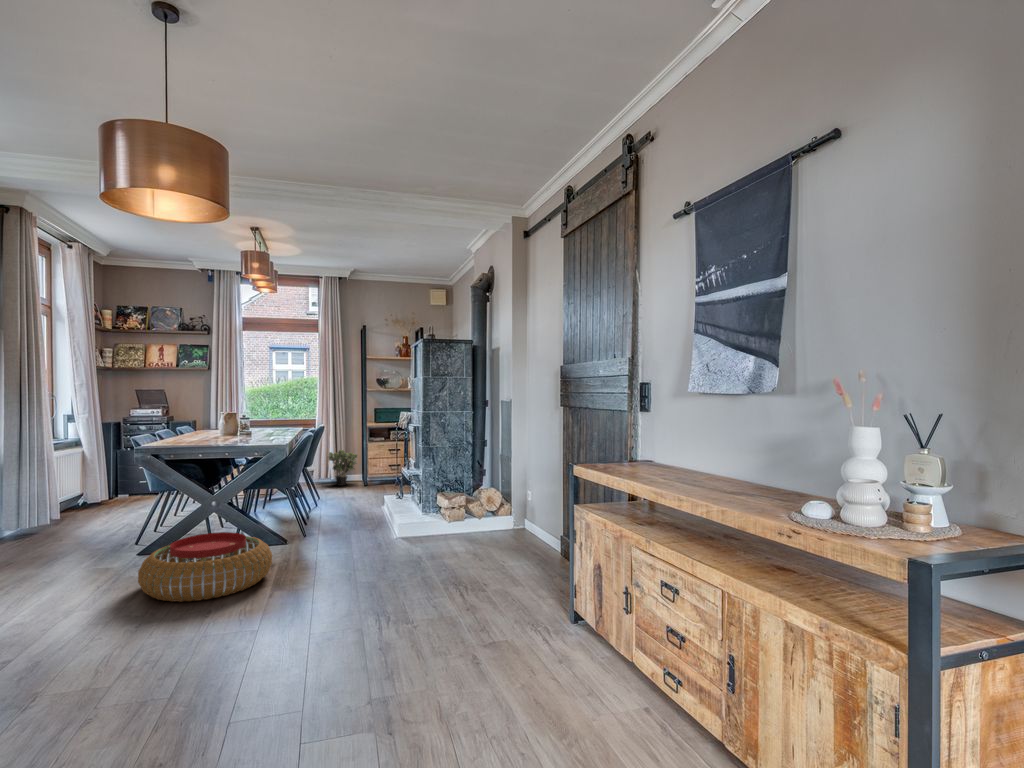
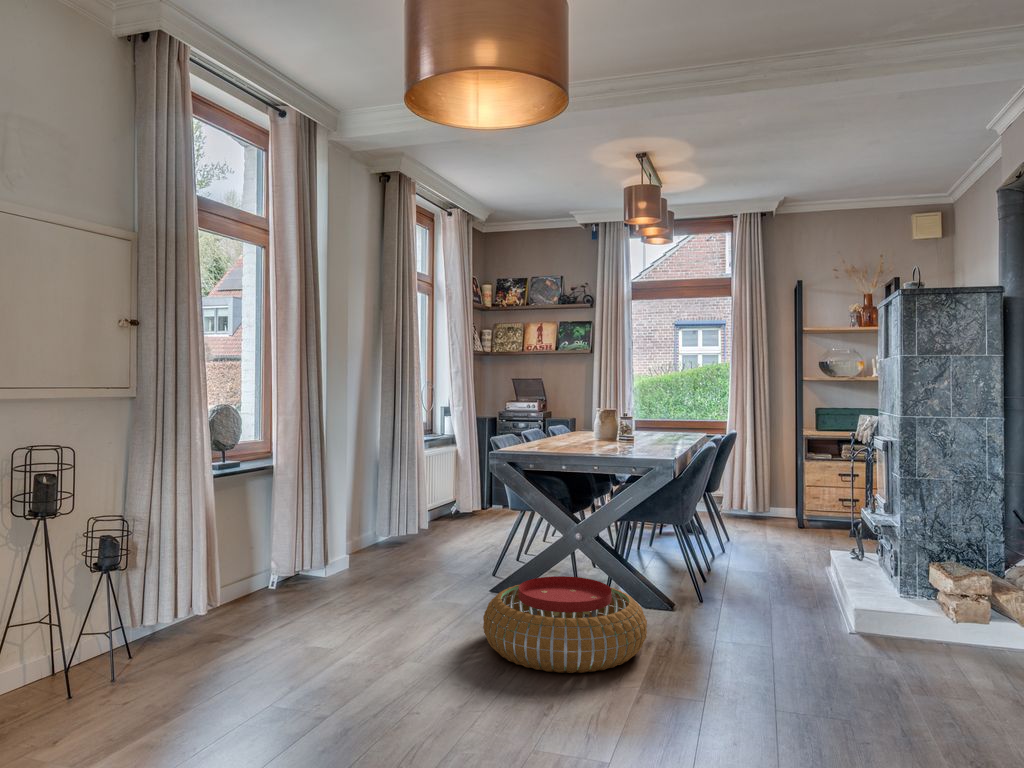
potted plant: present [329,450,357,486] -> none [743,471,789,526]

